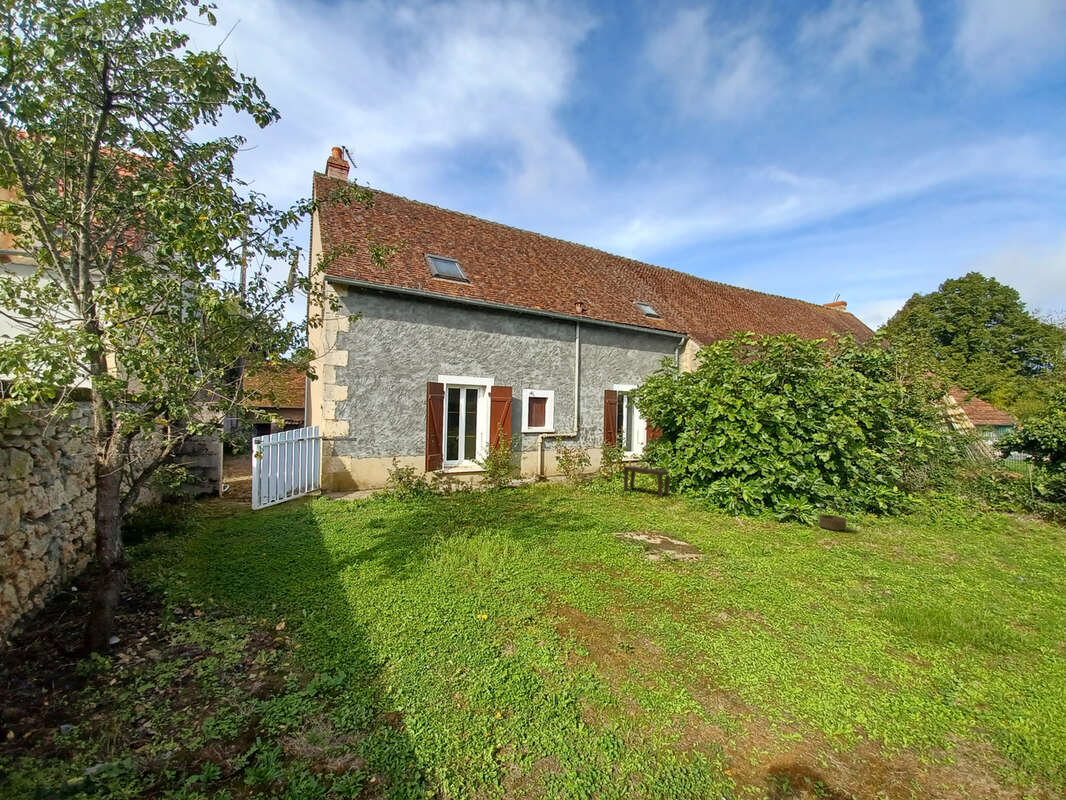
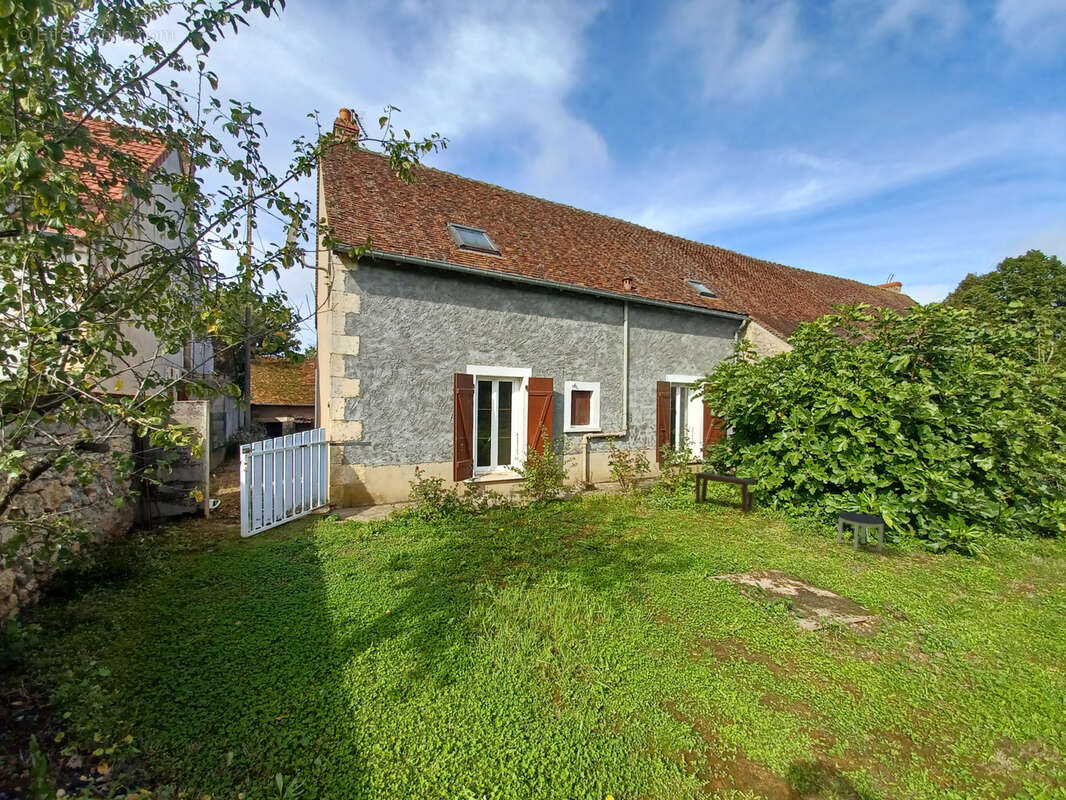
round table: none [718,494,750,523] -> present [838,512,885,551]
basket: present [819,501,848,530] -> none [978,521,1024,563]

